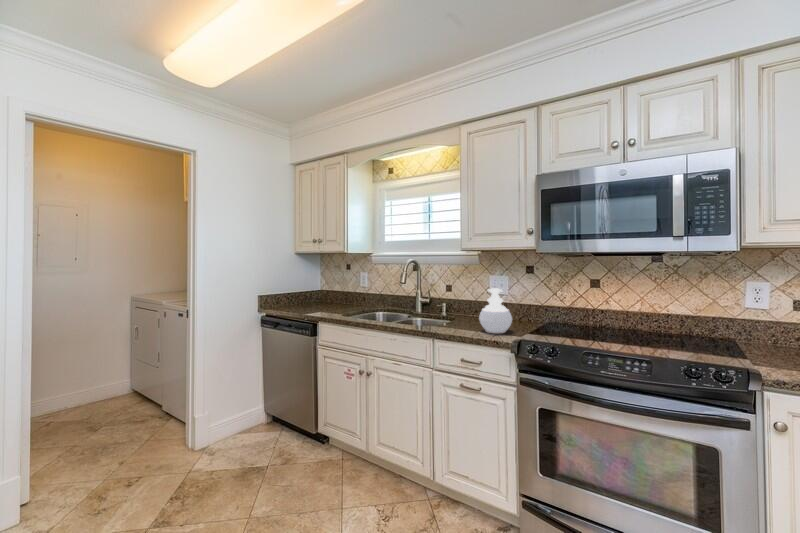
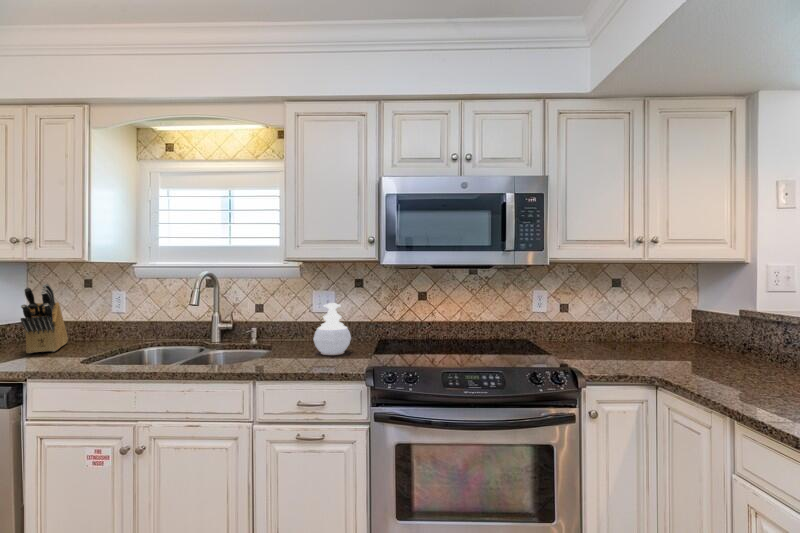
knife block: none [307,268,337,311] -> present [21,284,68,353]

